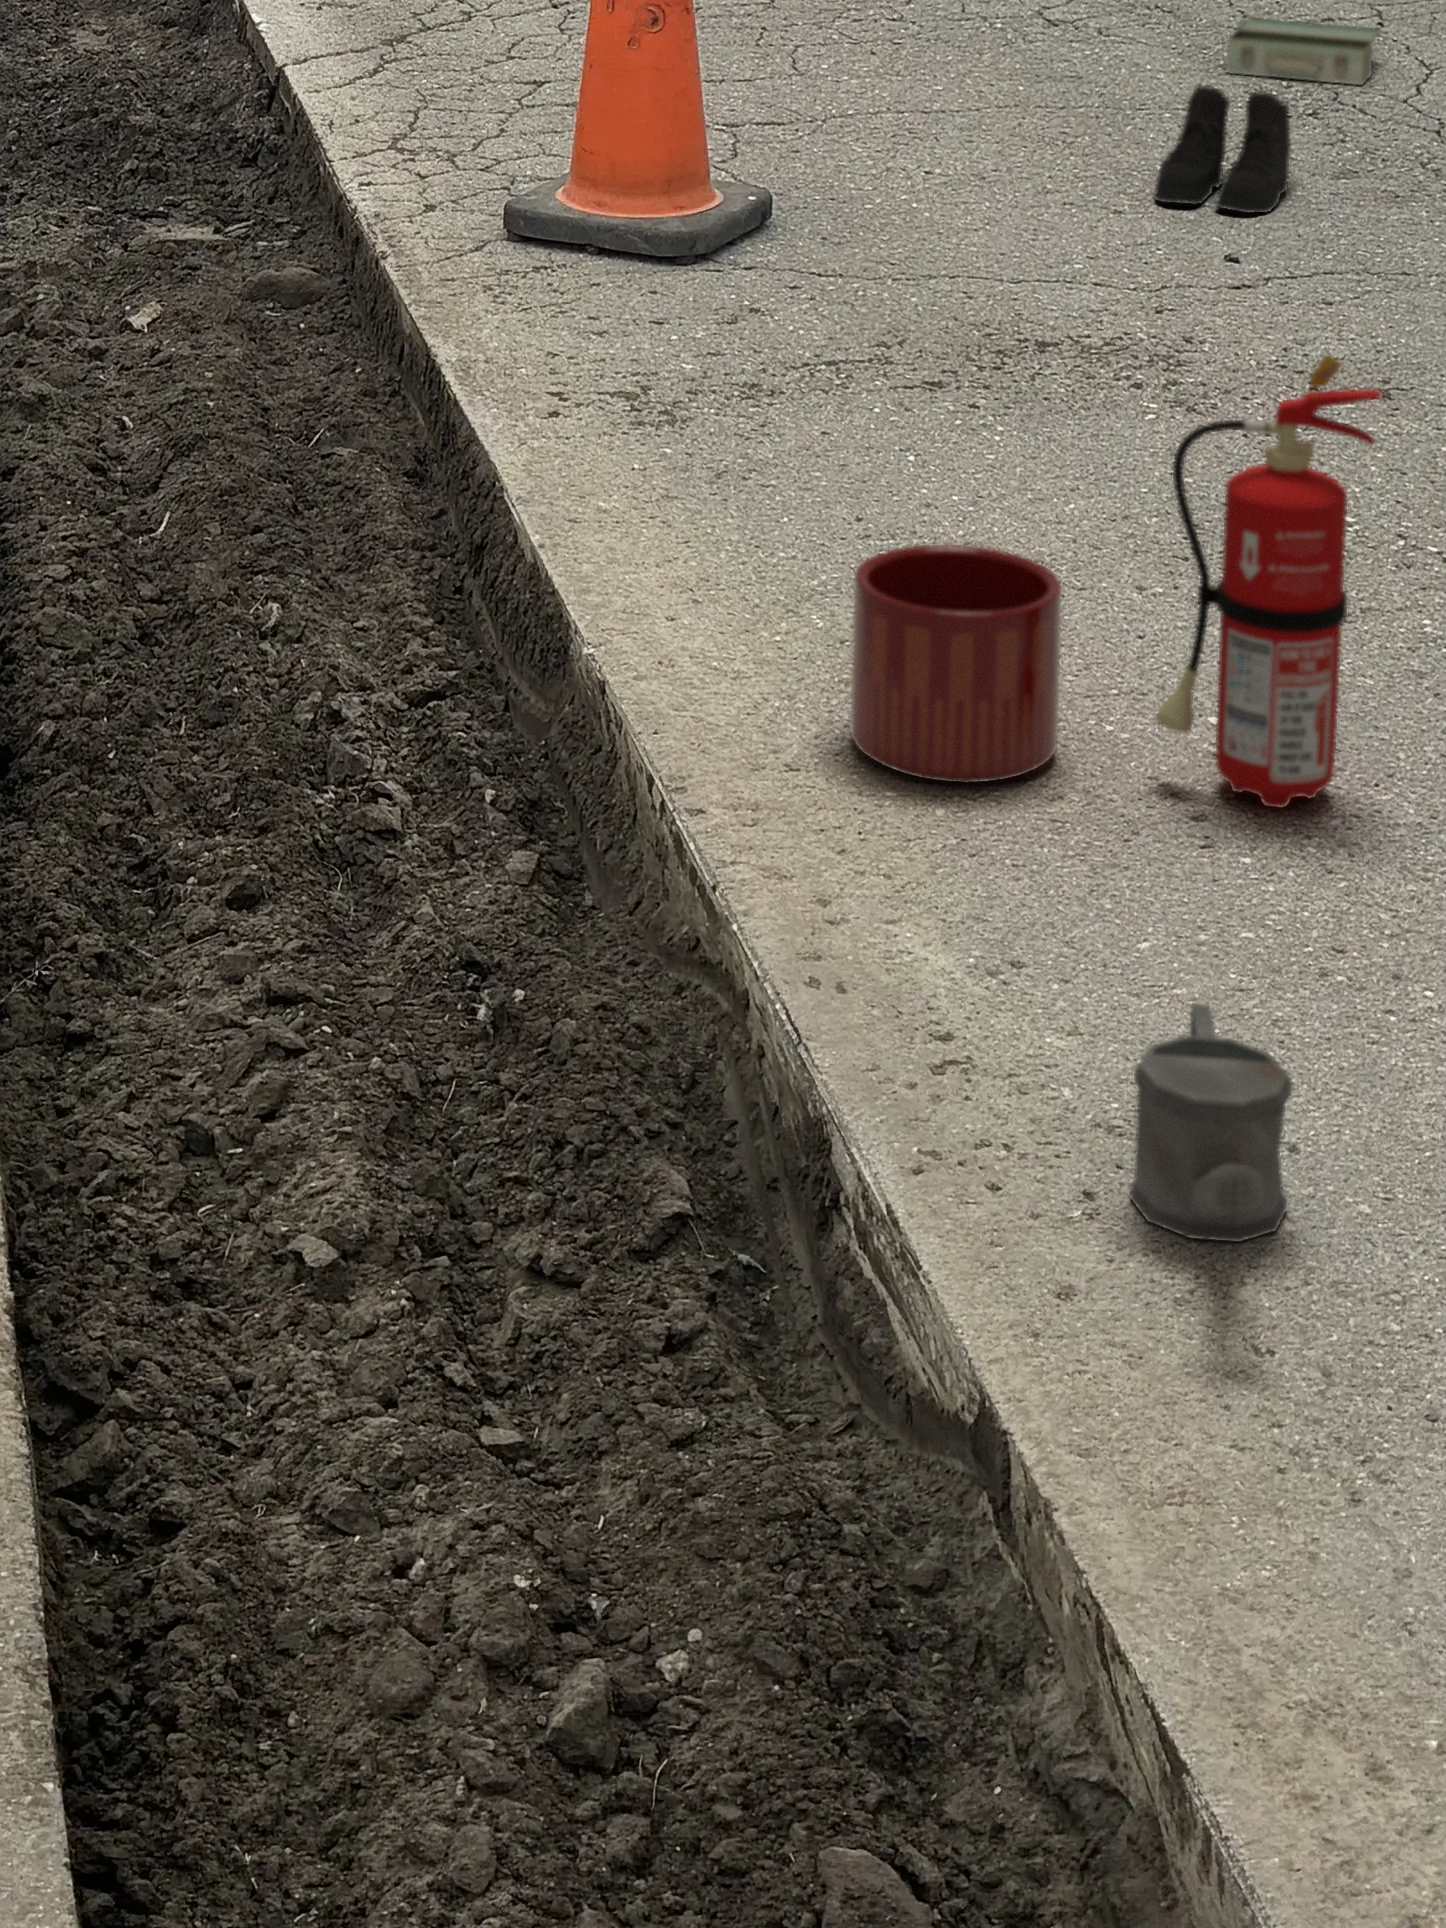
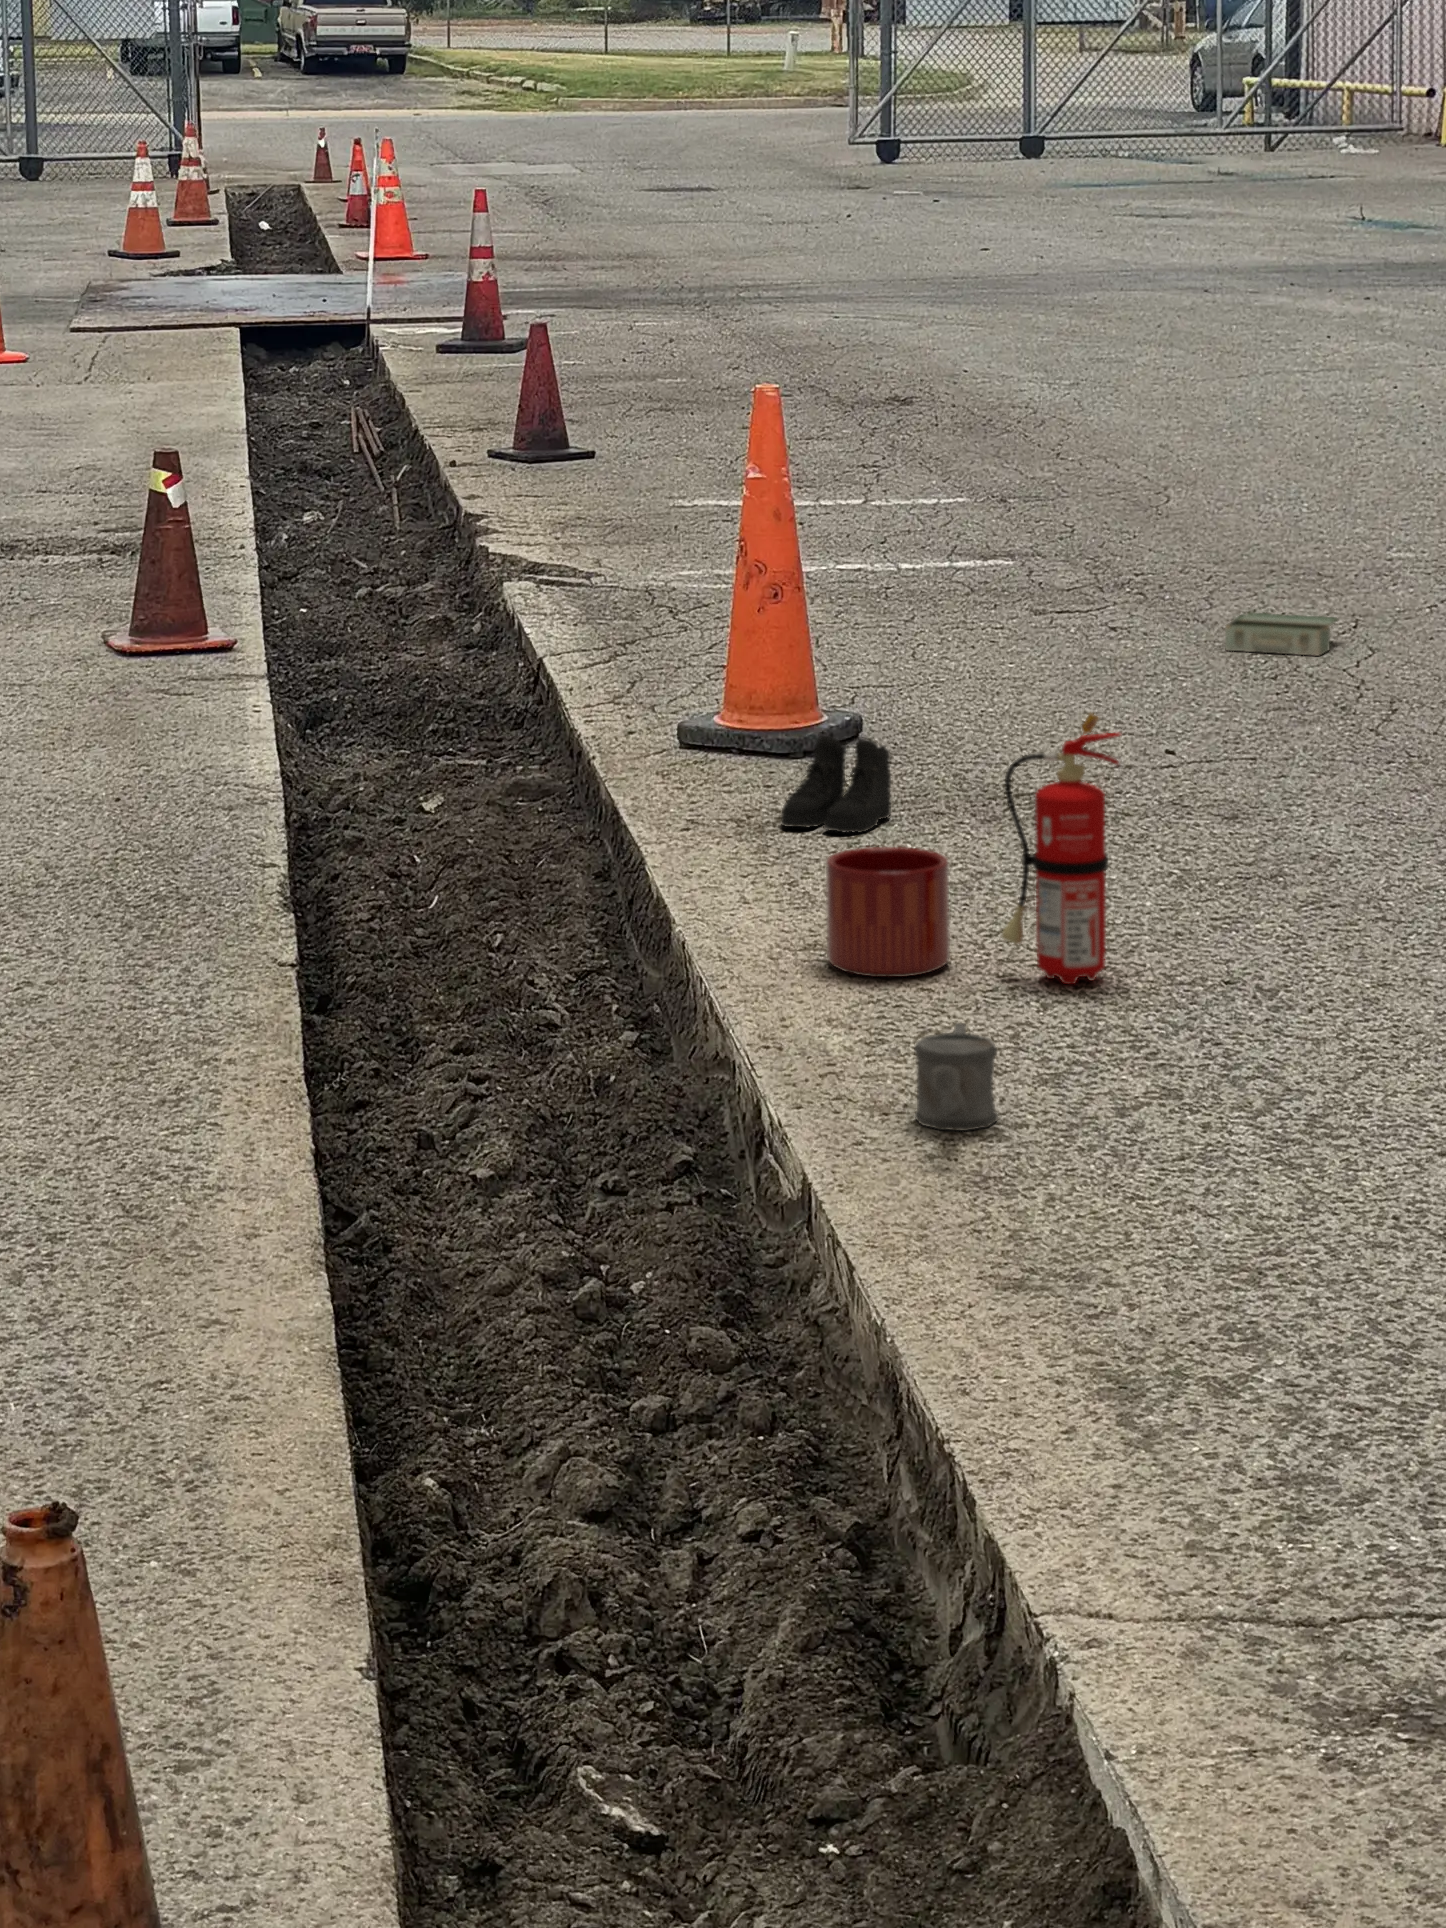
boots: present [1154,86,1291,213] -> present [781,735,891,833]

